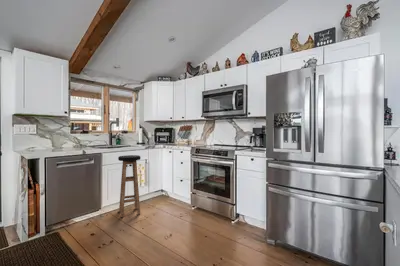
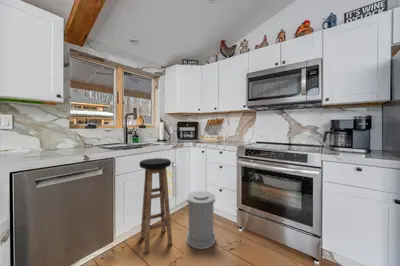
trash can: none [151,180,172,217] -> present [187,191,215,249]

